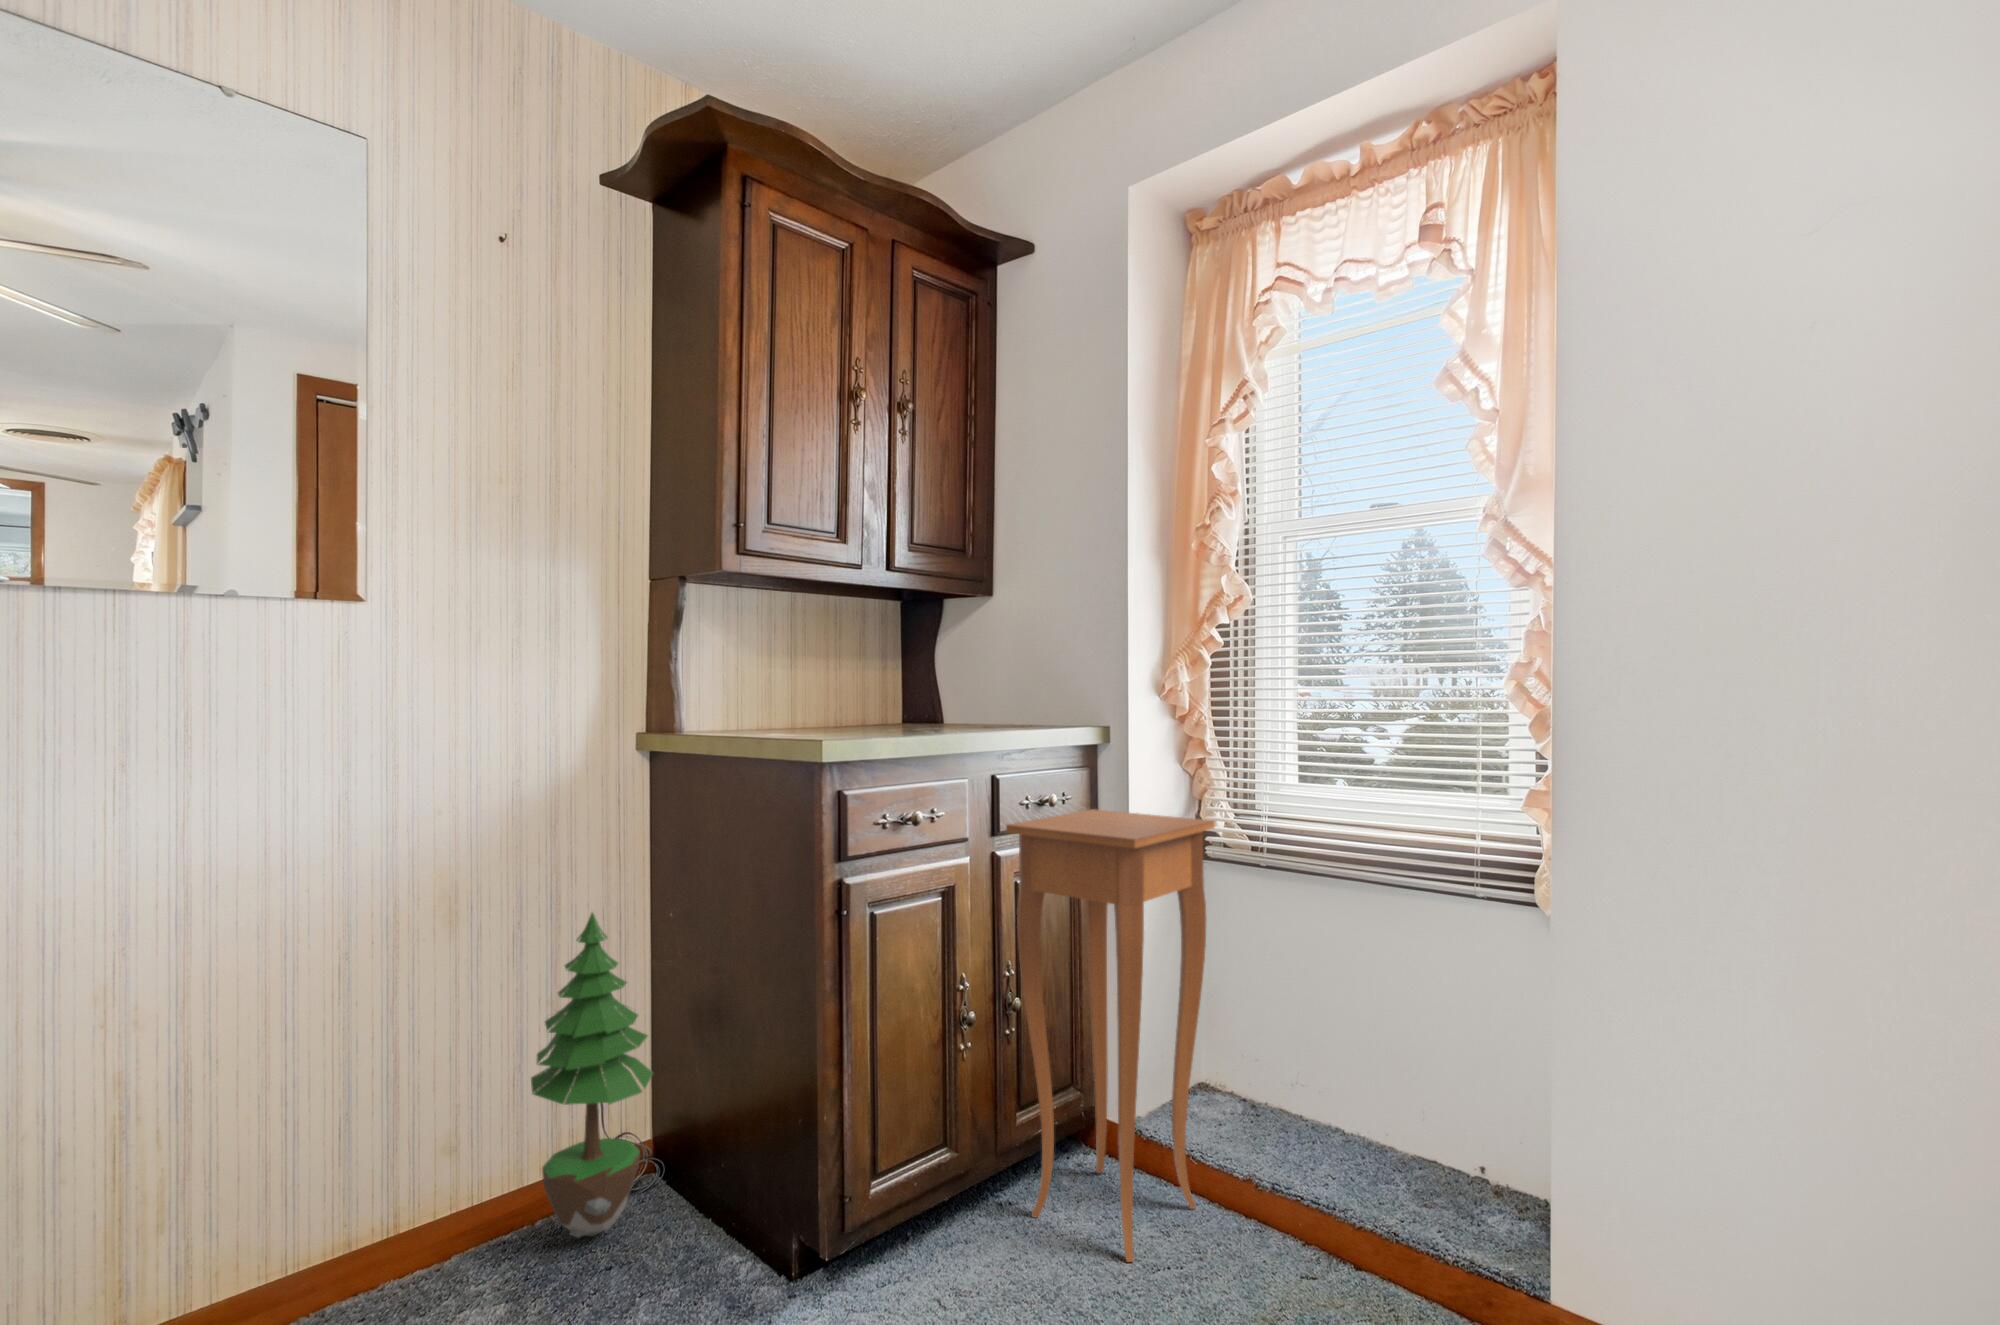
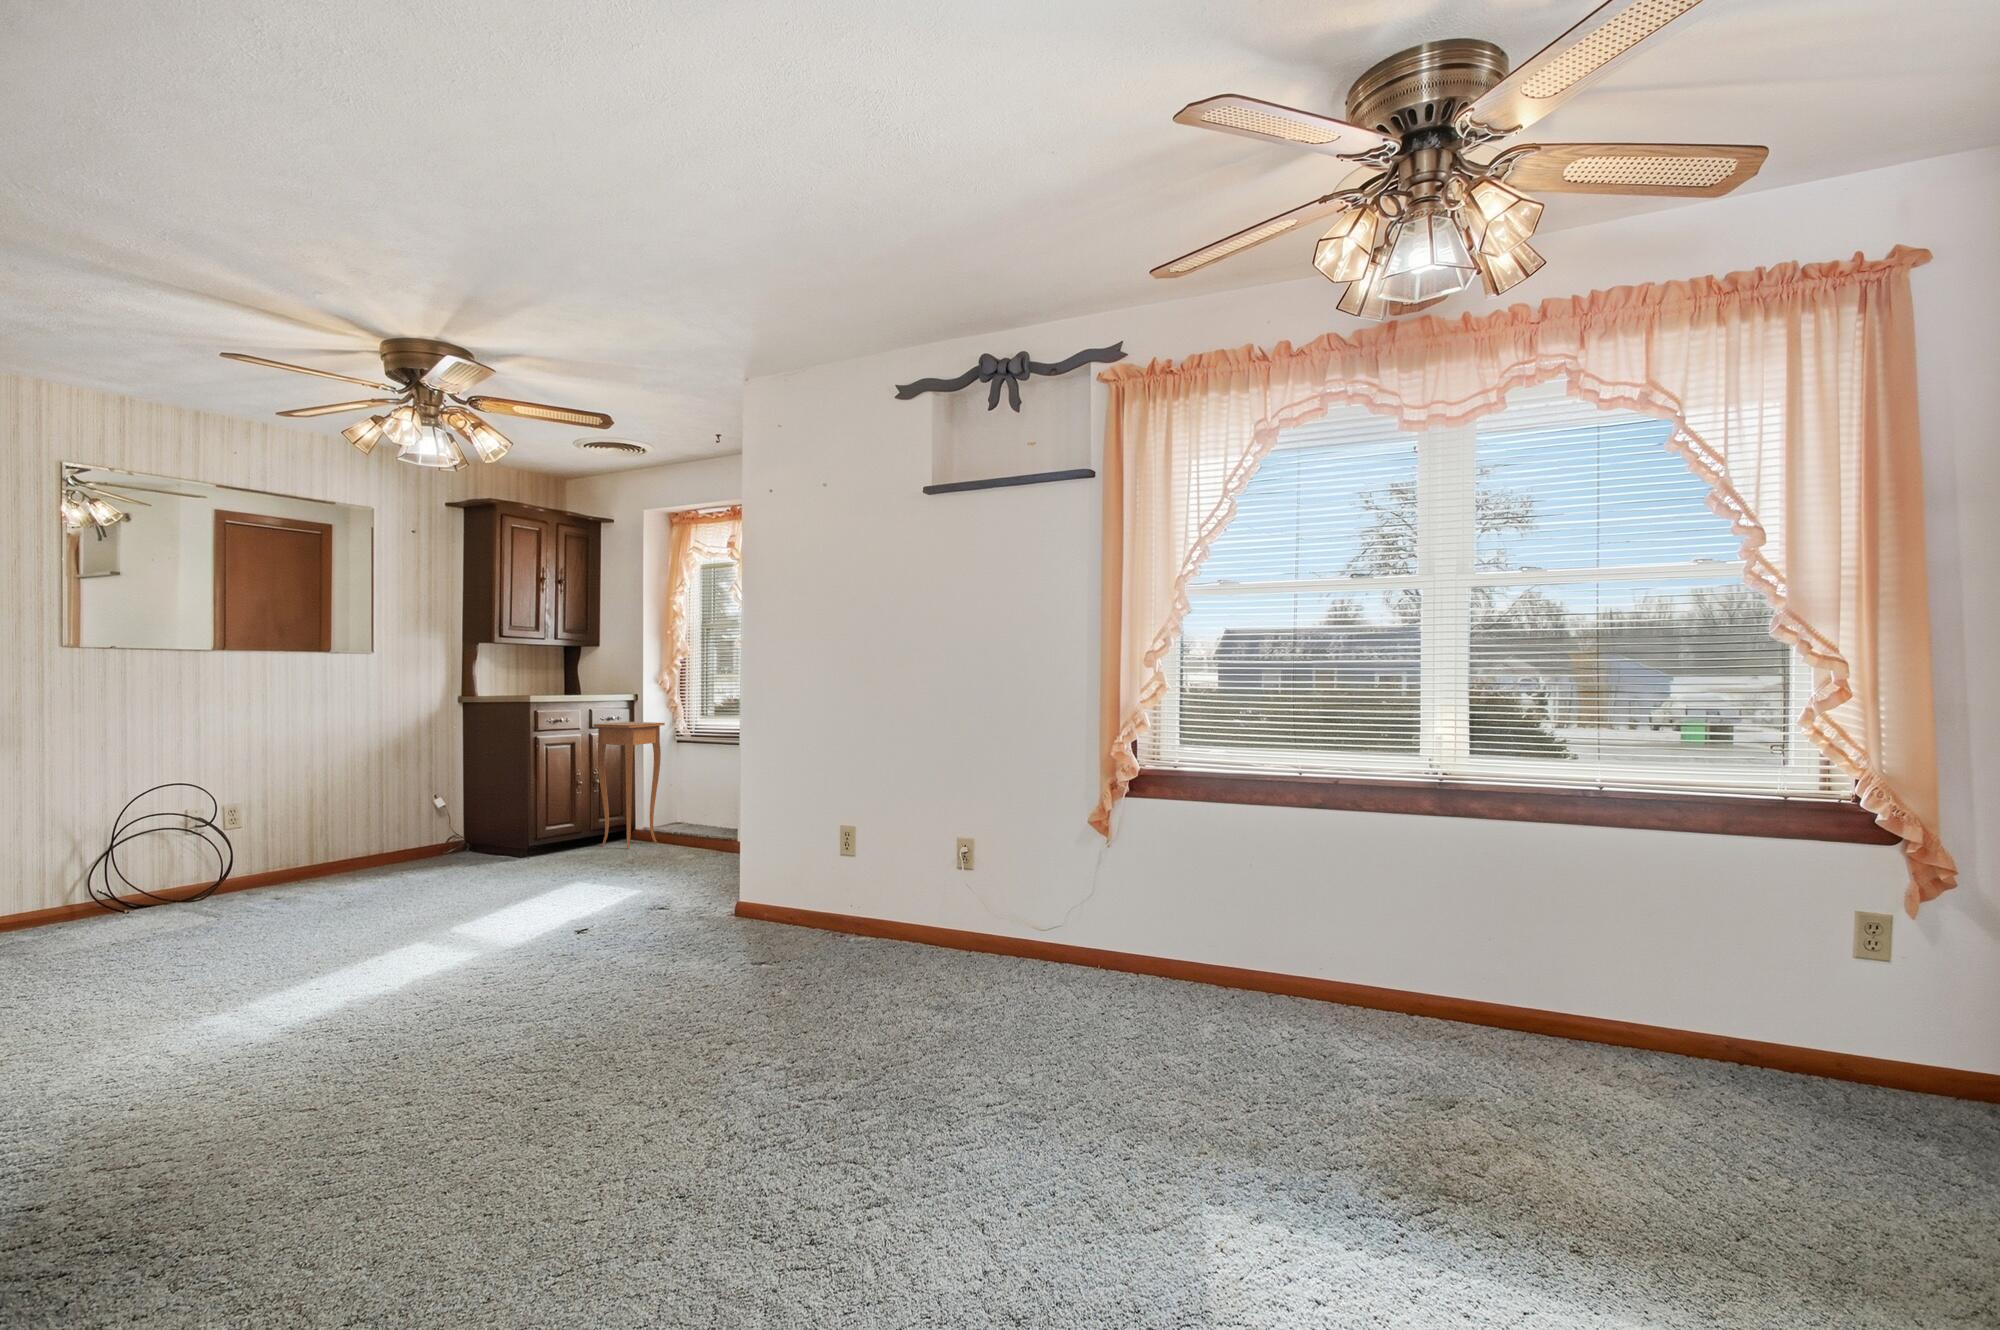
potted tree: present [531,913,653,1238] -> none [428,752,470,855]

